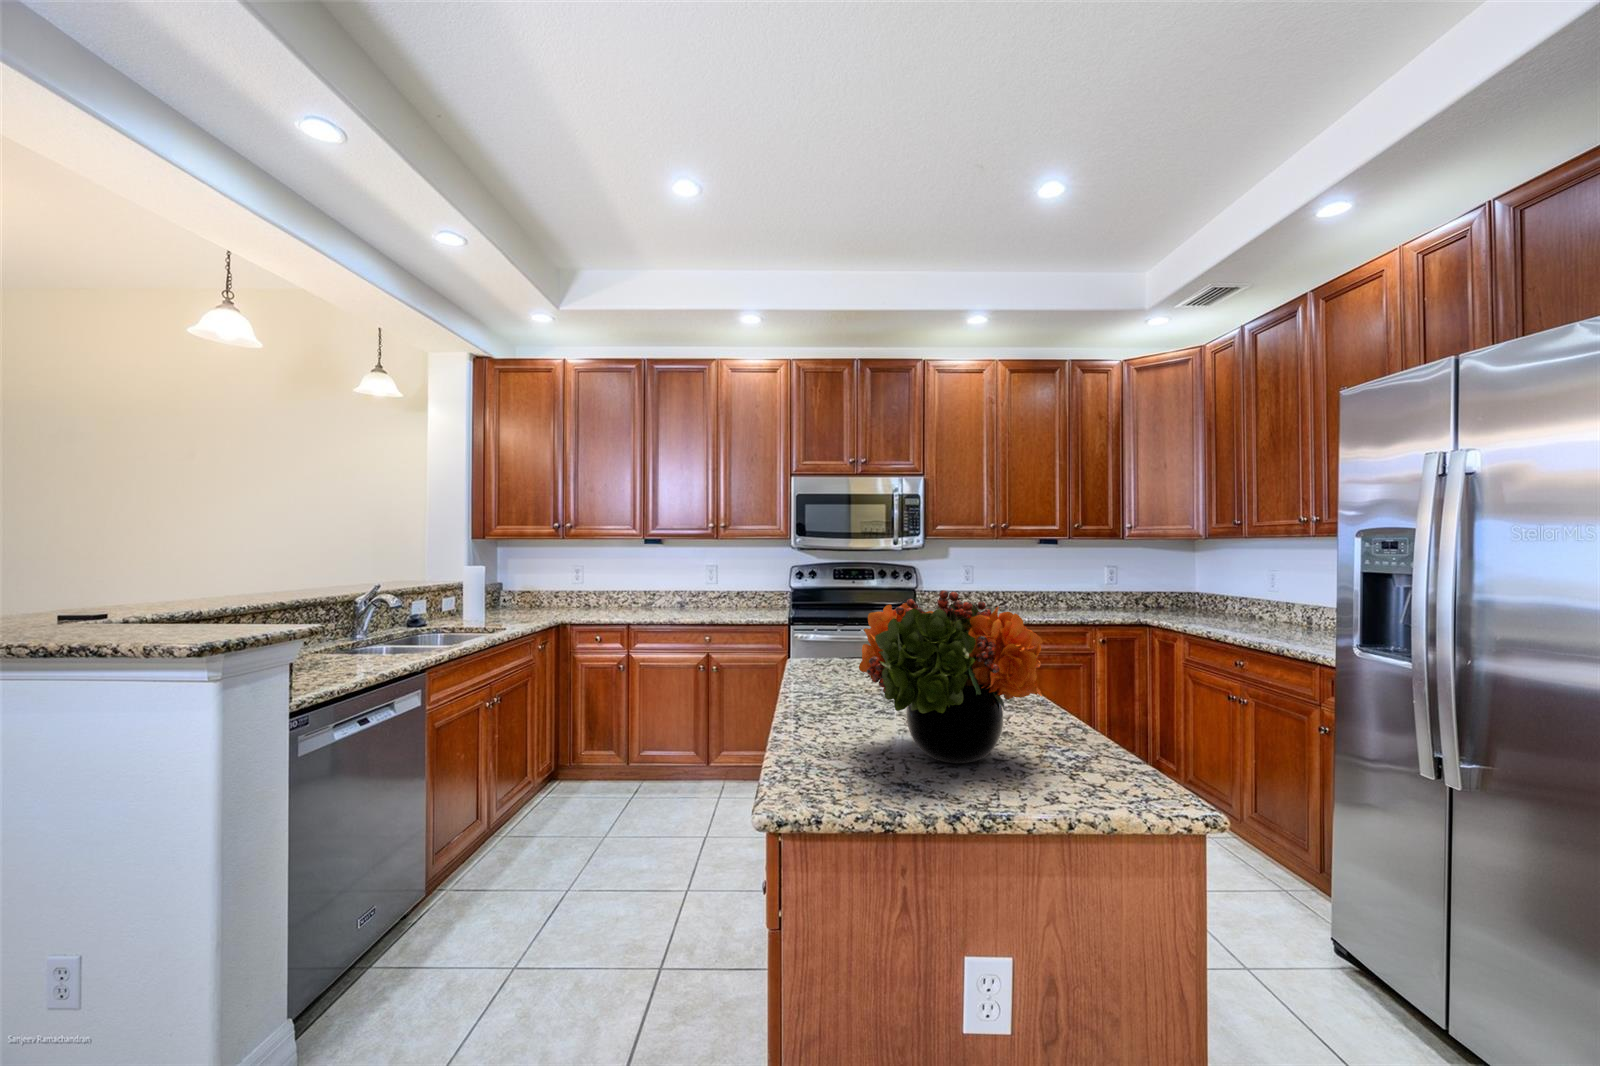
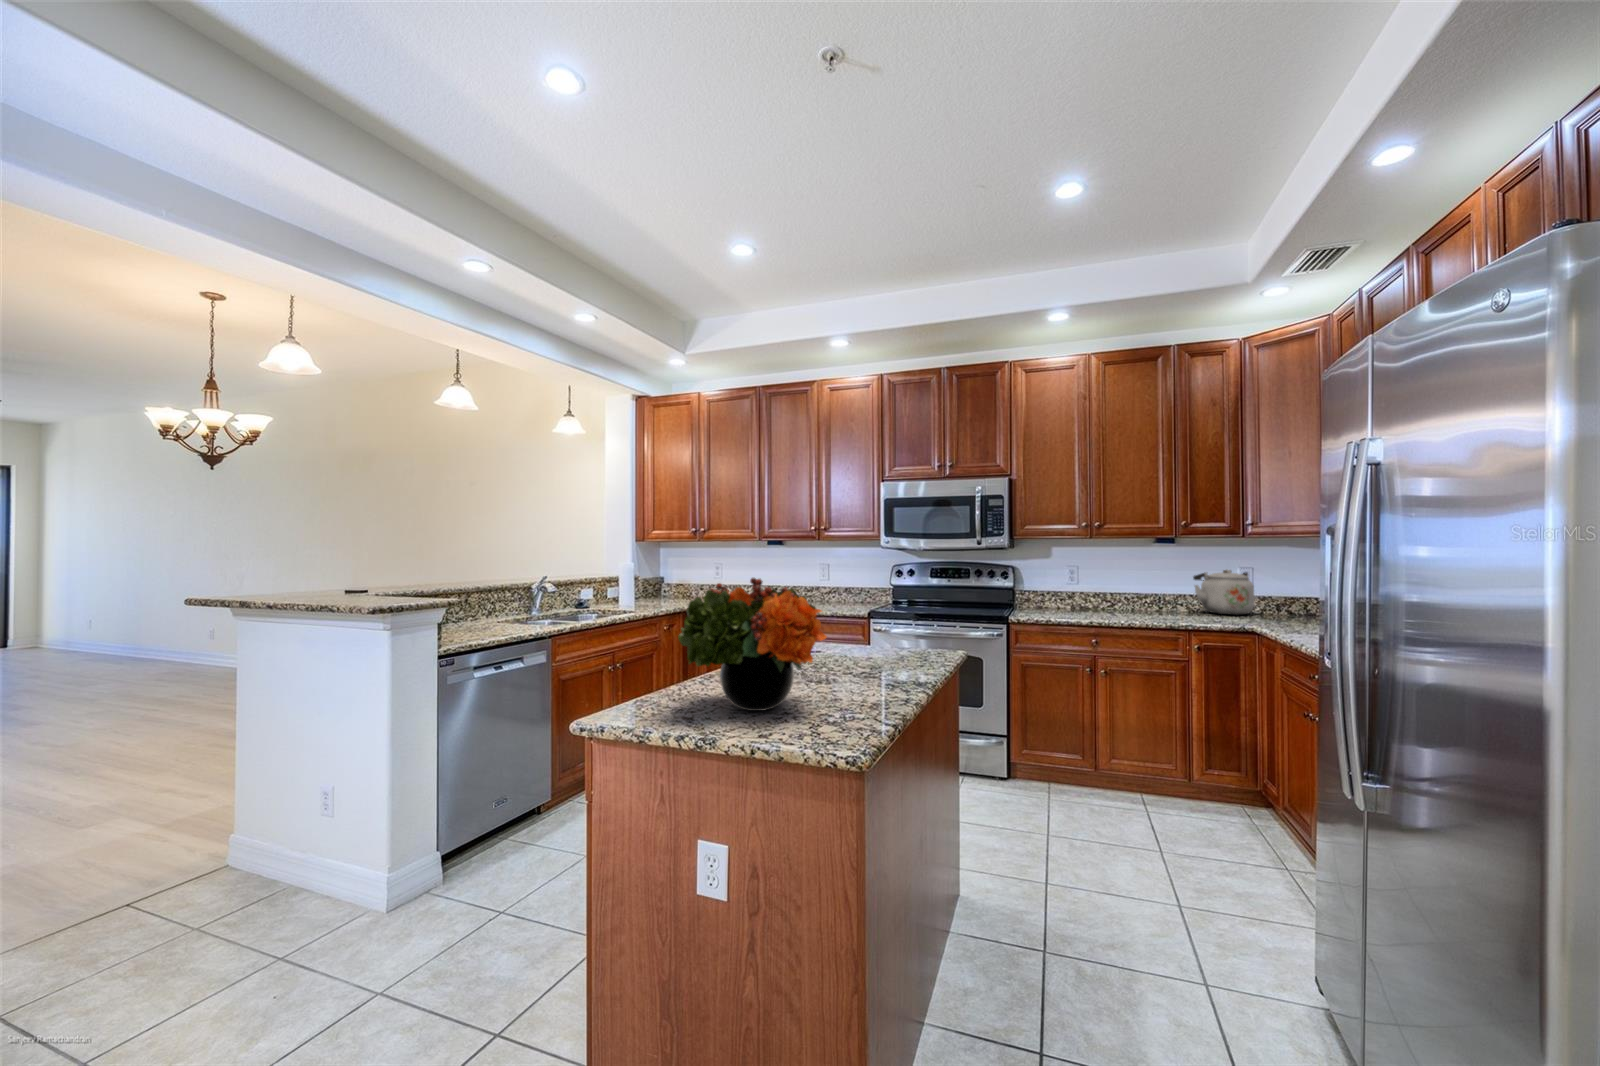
kettle: none [1072,568,1124,609] -> present [1193,570,1254,615]

